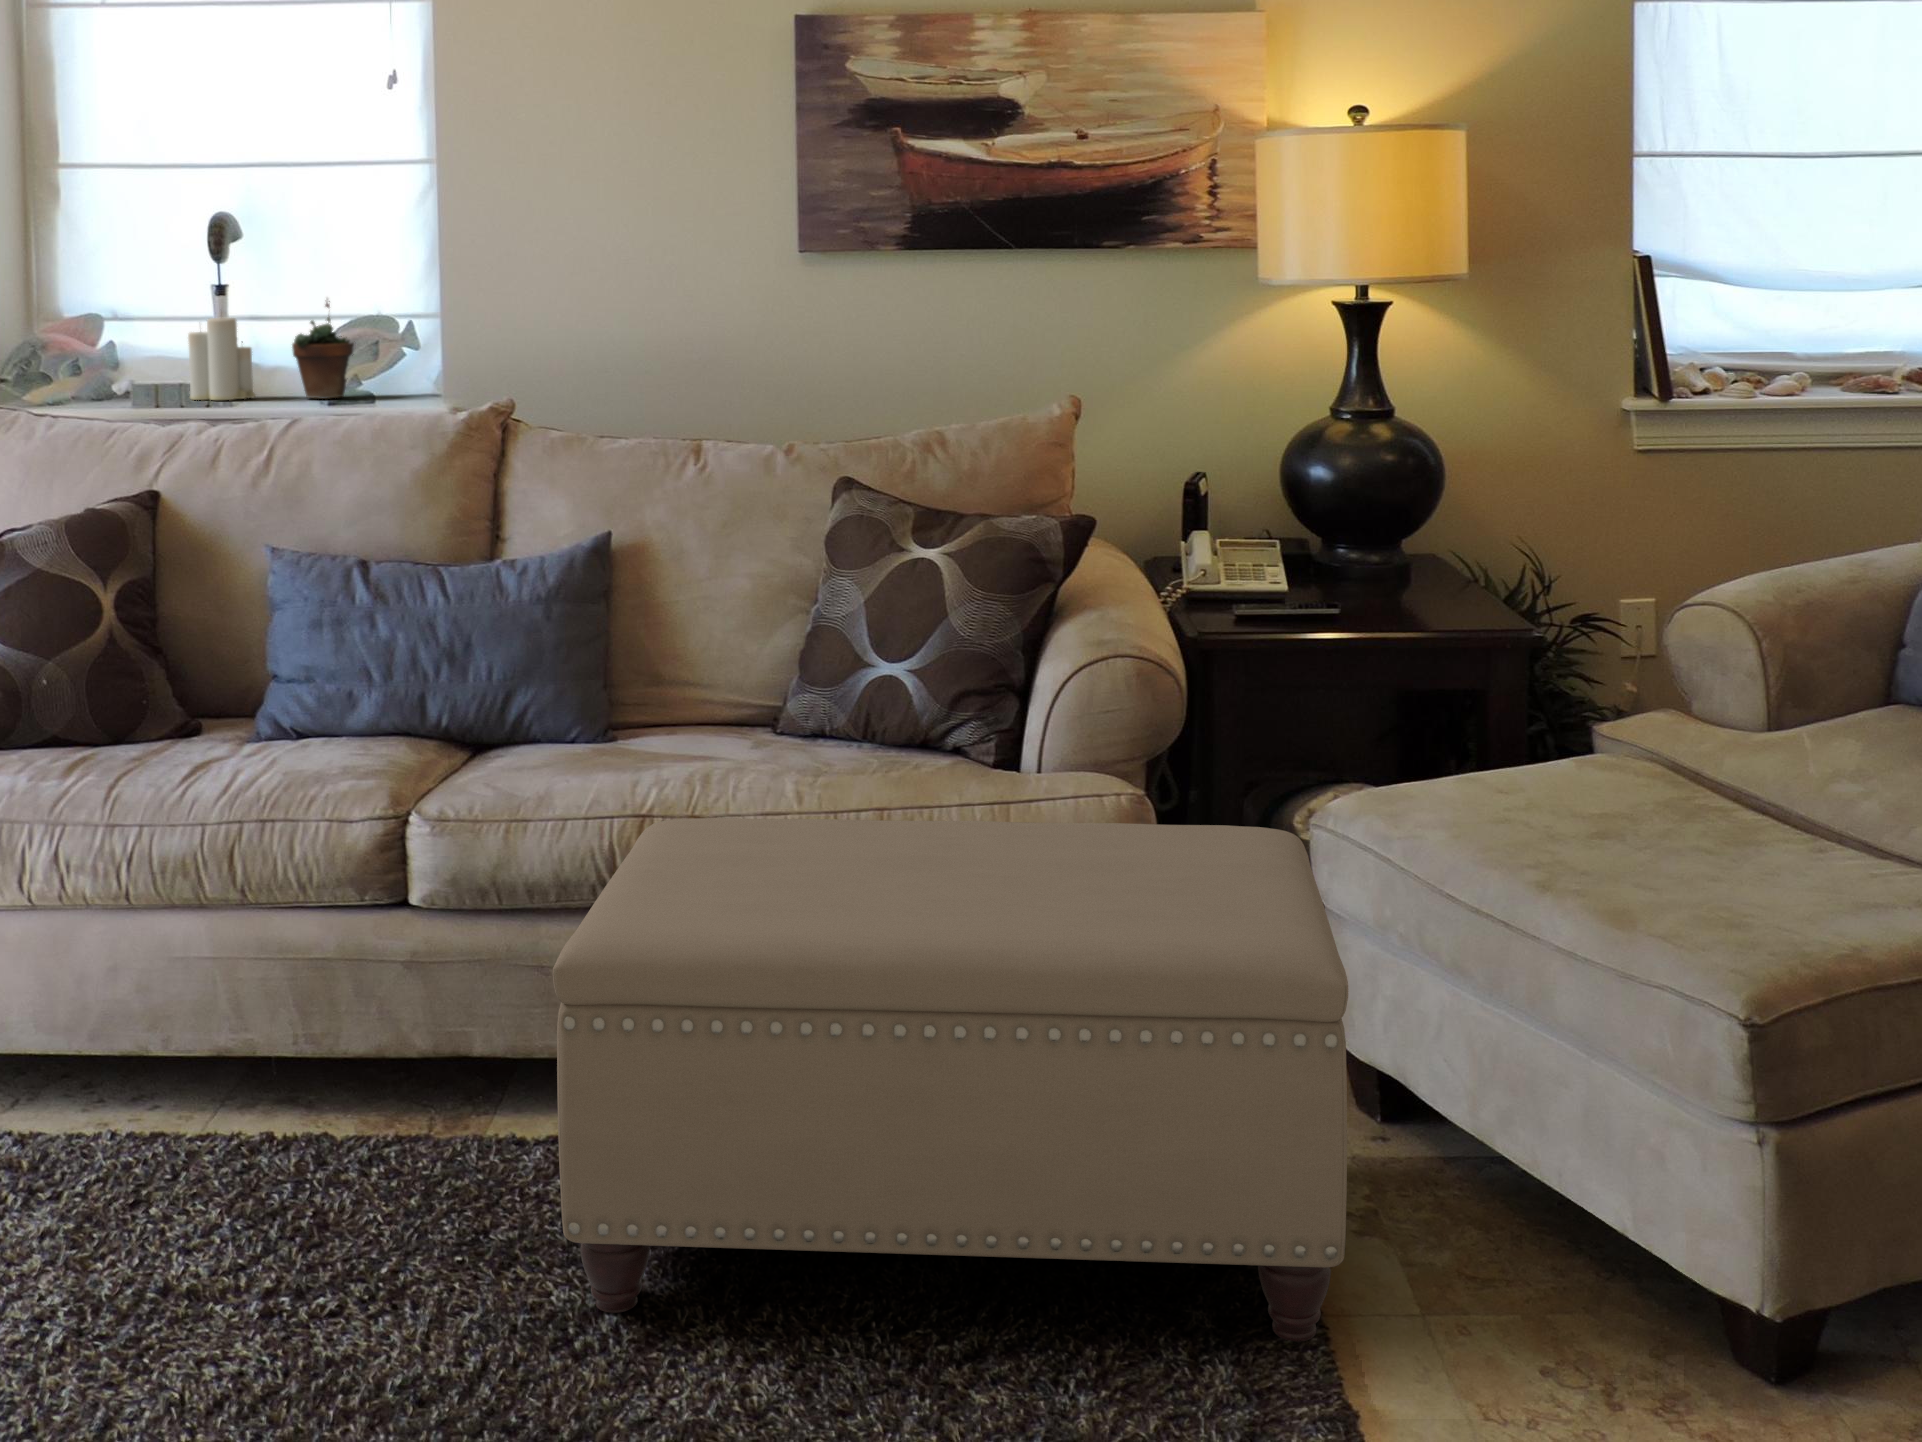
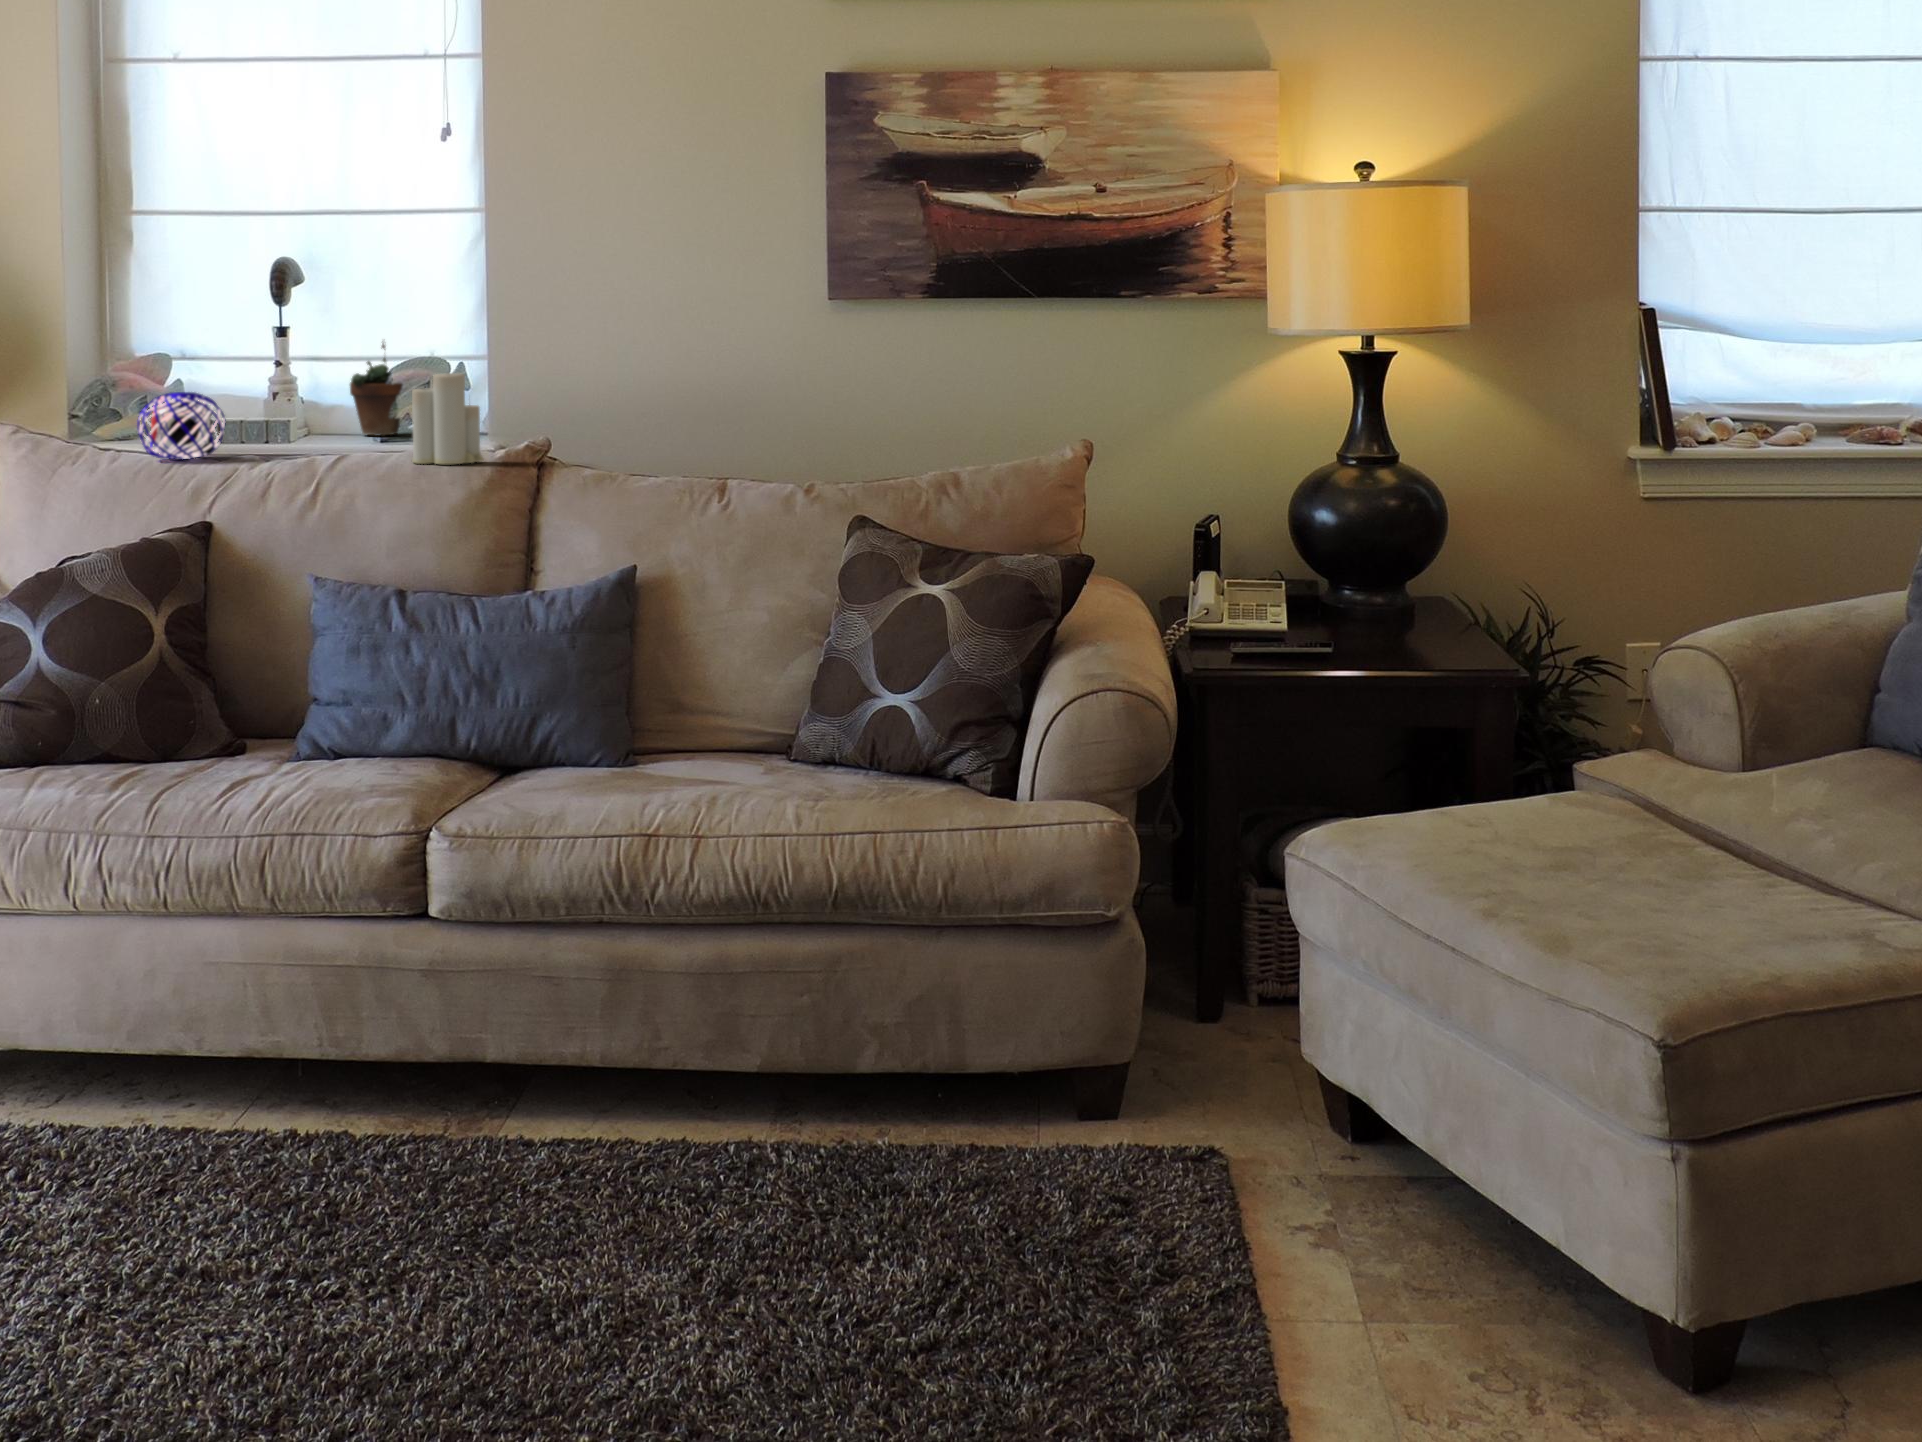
candle: present [188,318,255,400] -> present [412,373,483,464]
decorative orb: none [75,354,168,425] -> present [137,392,226,459]
ottoman: present [553,818,1348,1342] -> none [541,837,1287,1343]

